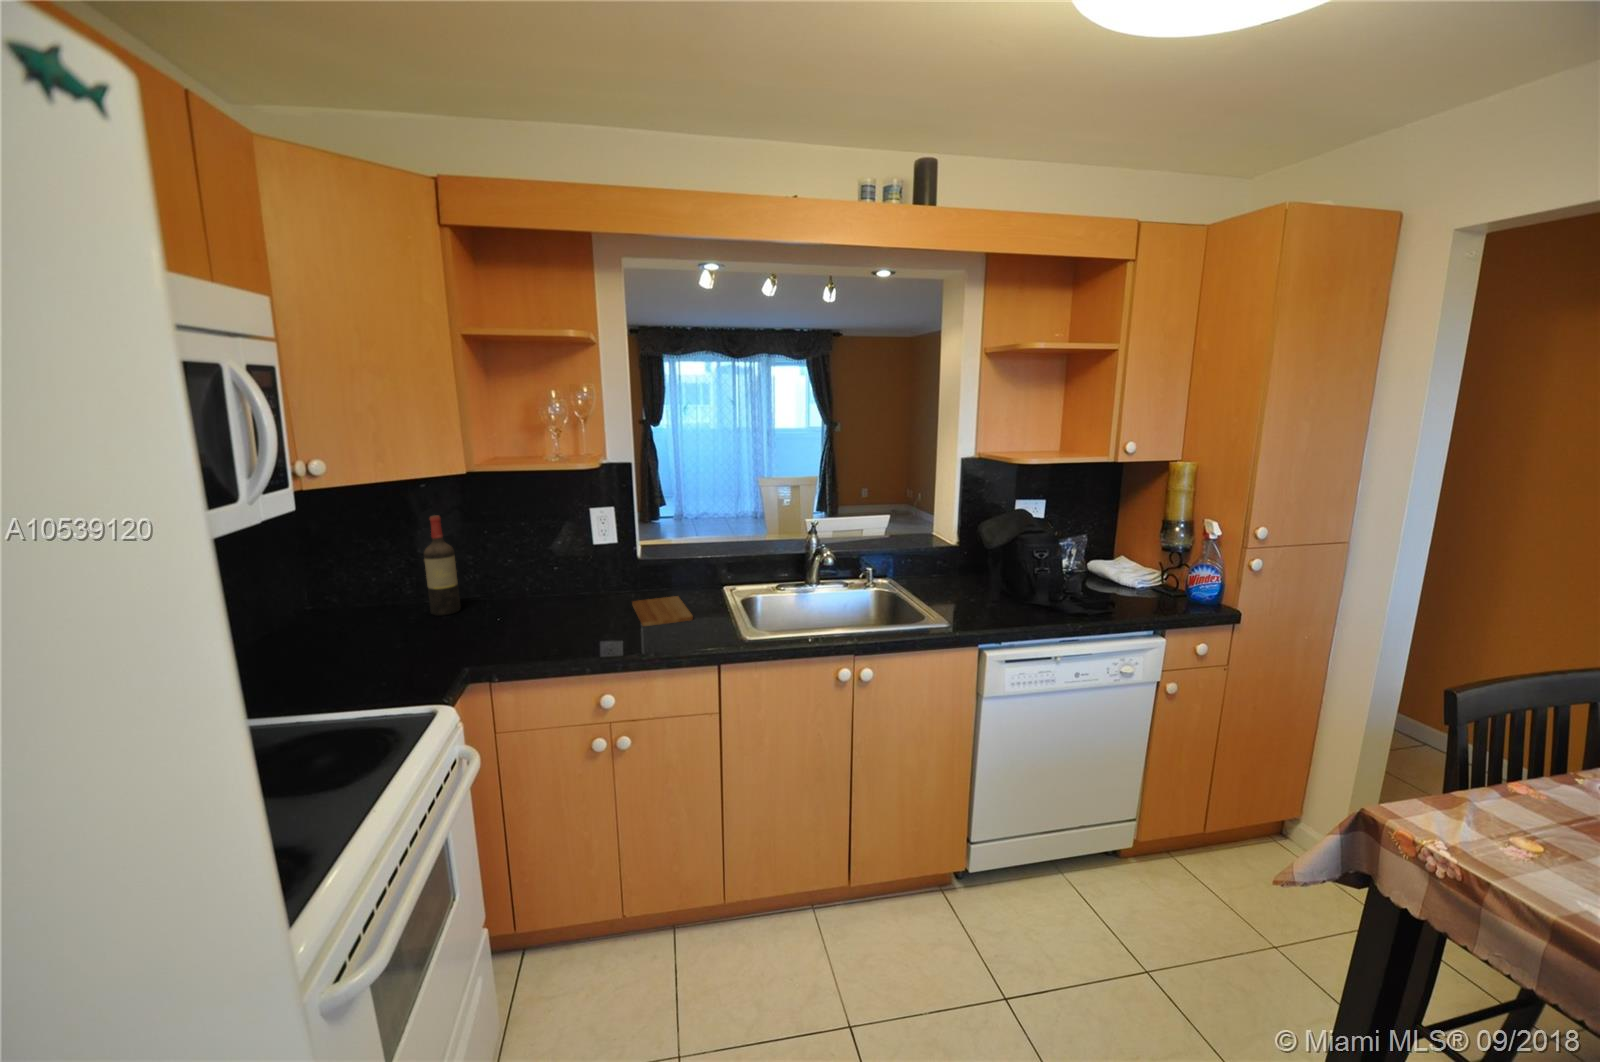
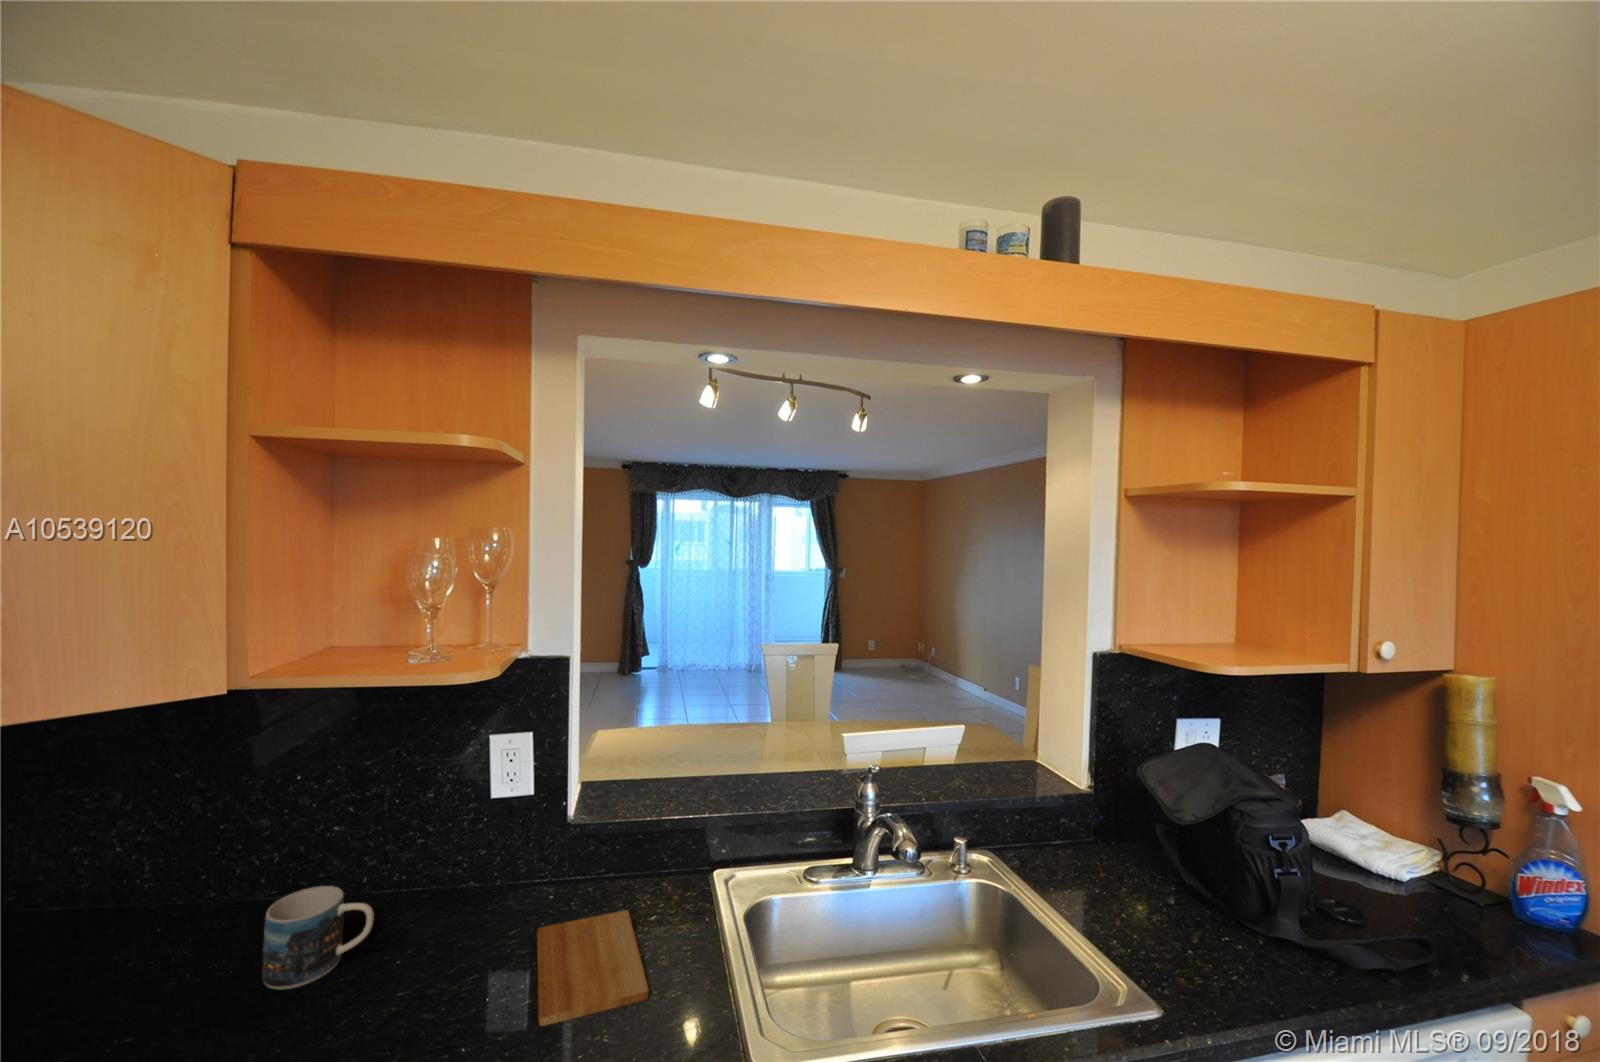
wine bottle: present [424,515,461,616] -> none [126,759,205,970]
mug: none [499,579,550,620] -> present [262,886,374,990]

